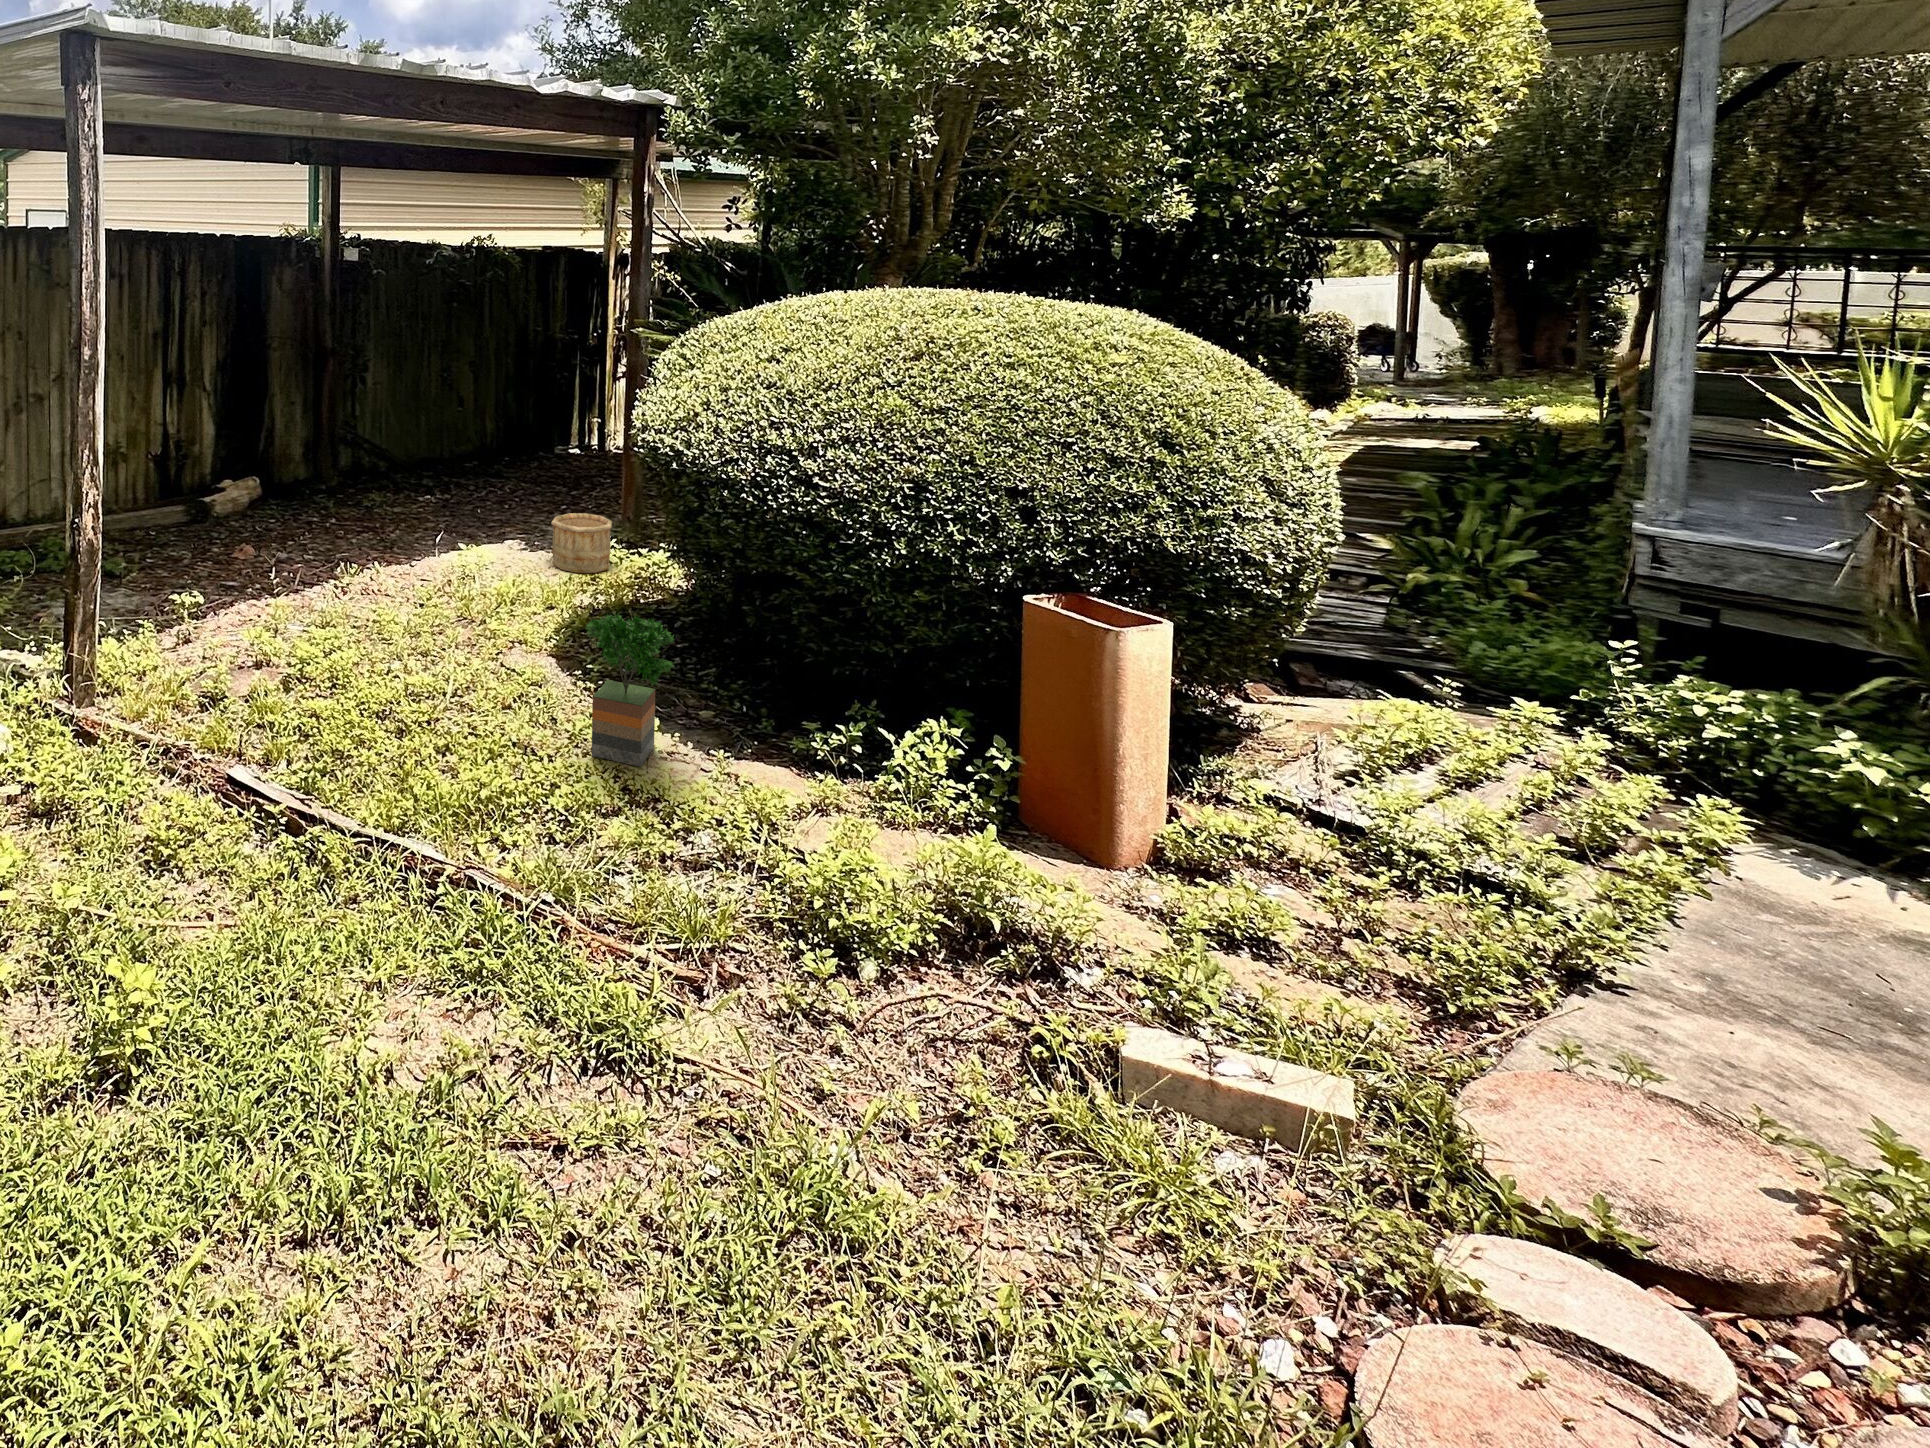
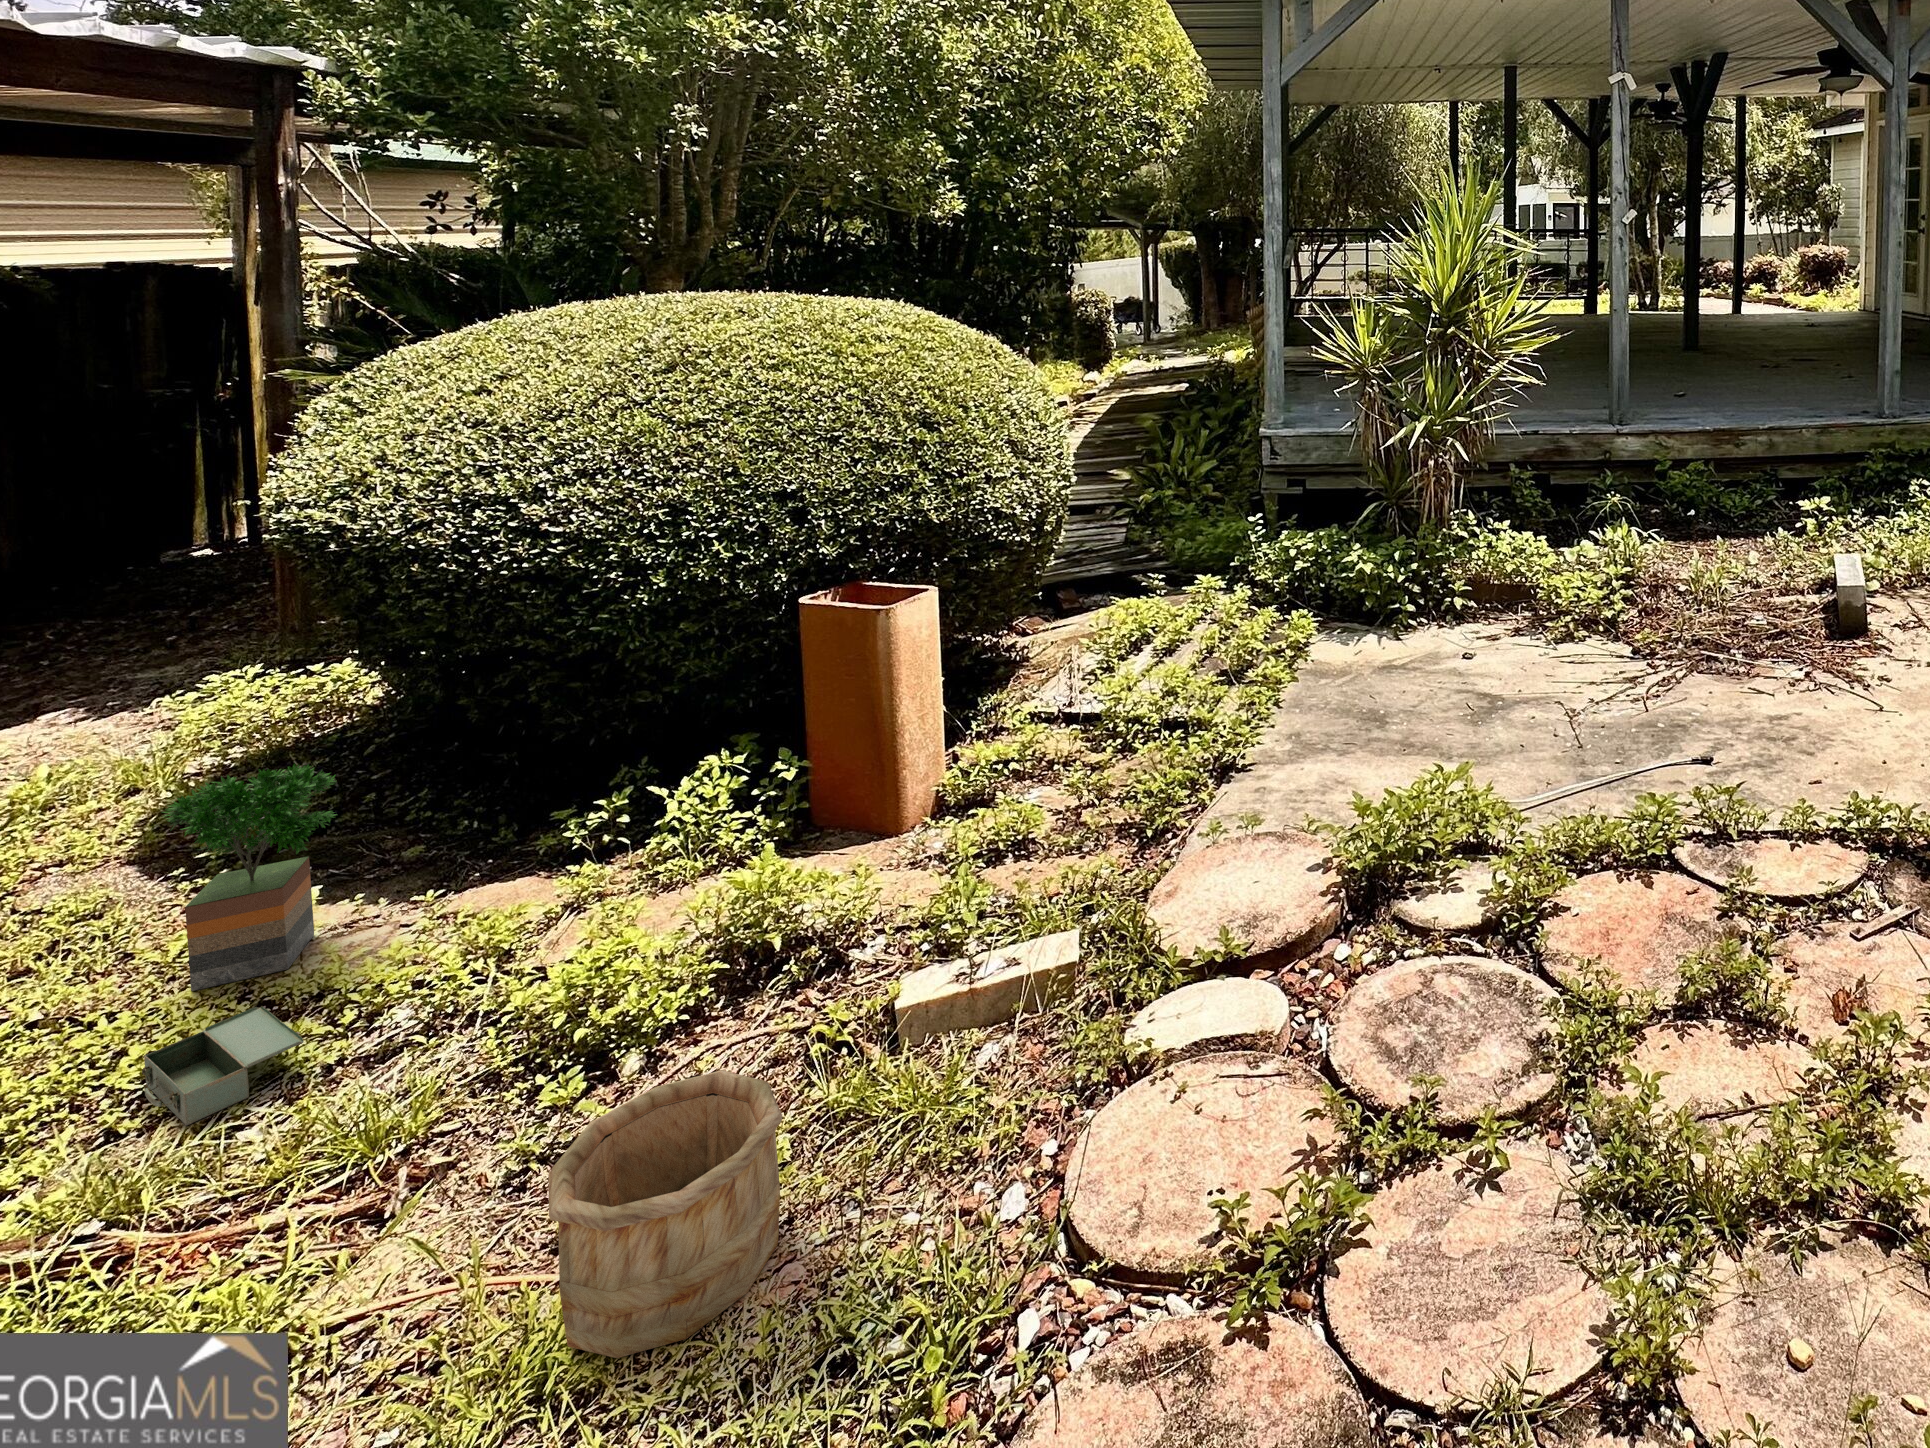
wooden bucket: present [551,513,612,573] -> present [548,1070,783,1358]
toolbox: none [571,787,654,854] -> present [142,1006,304,1126]

